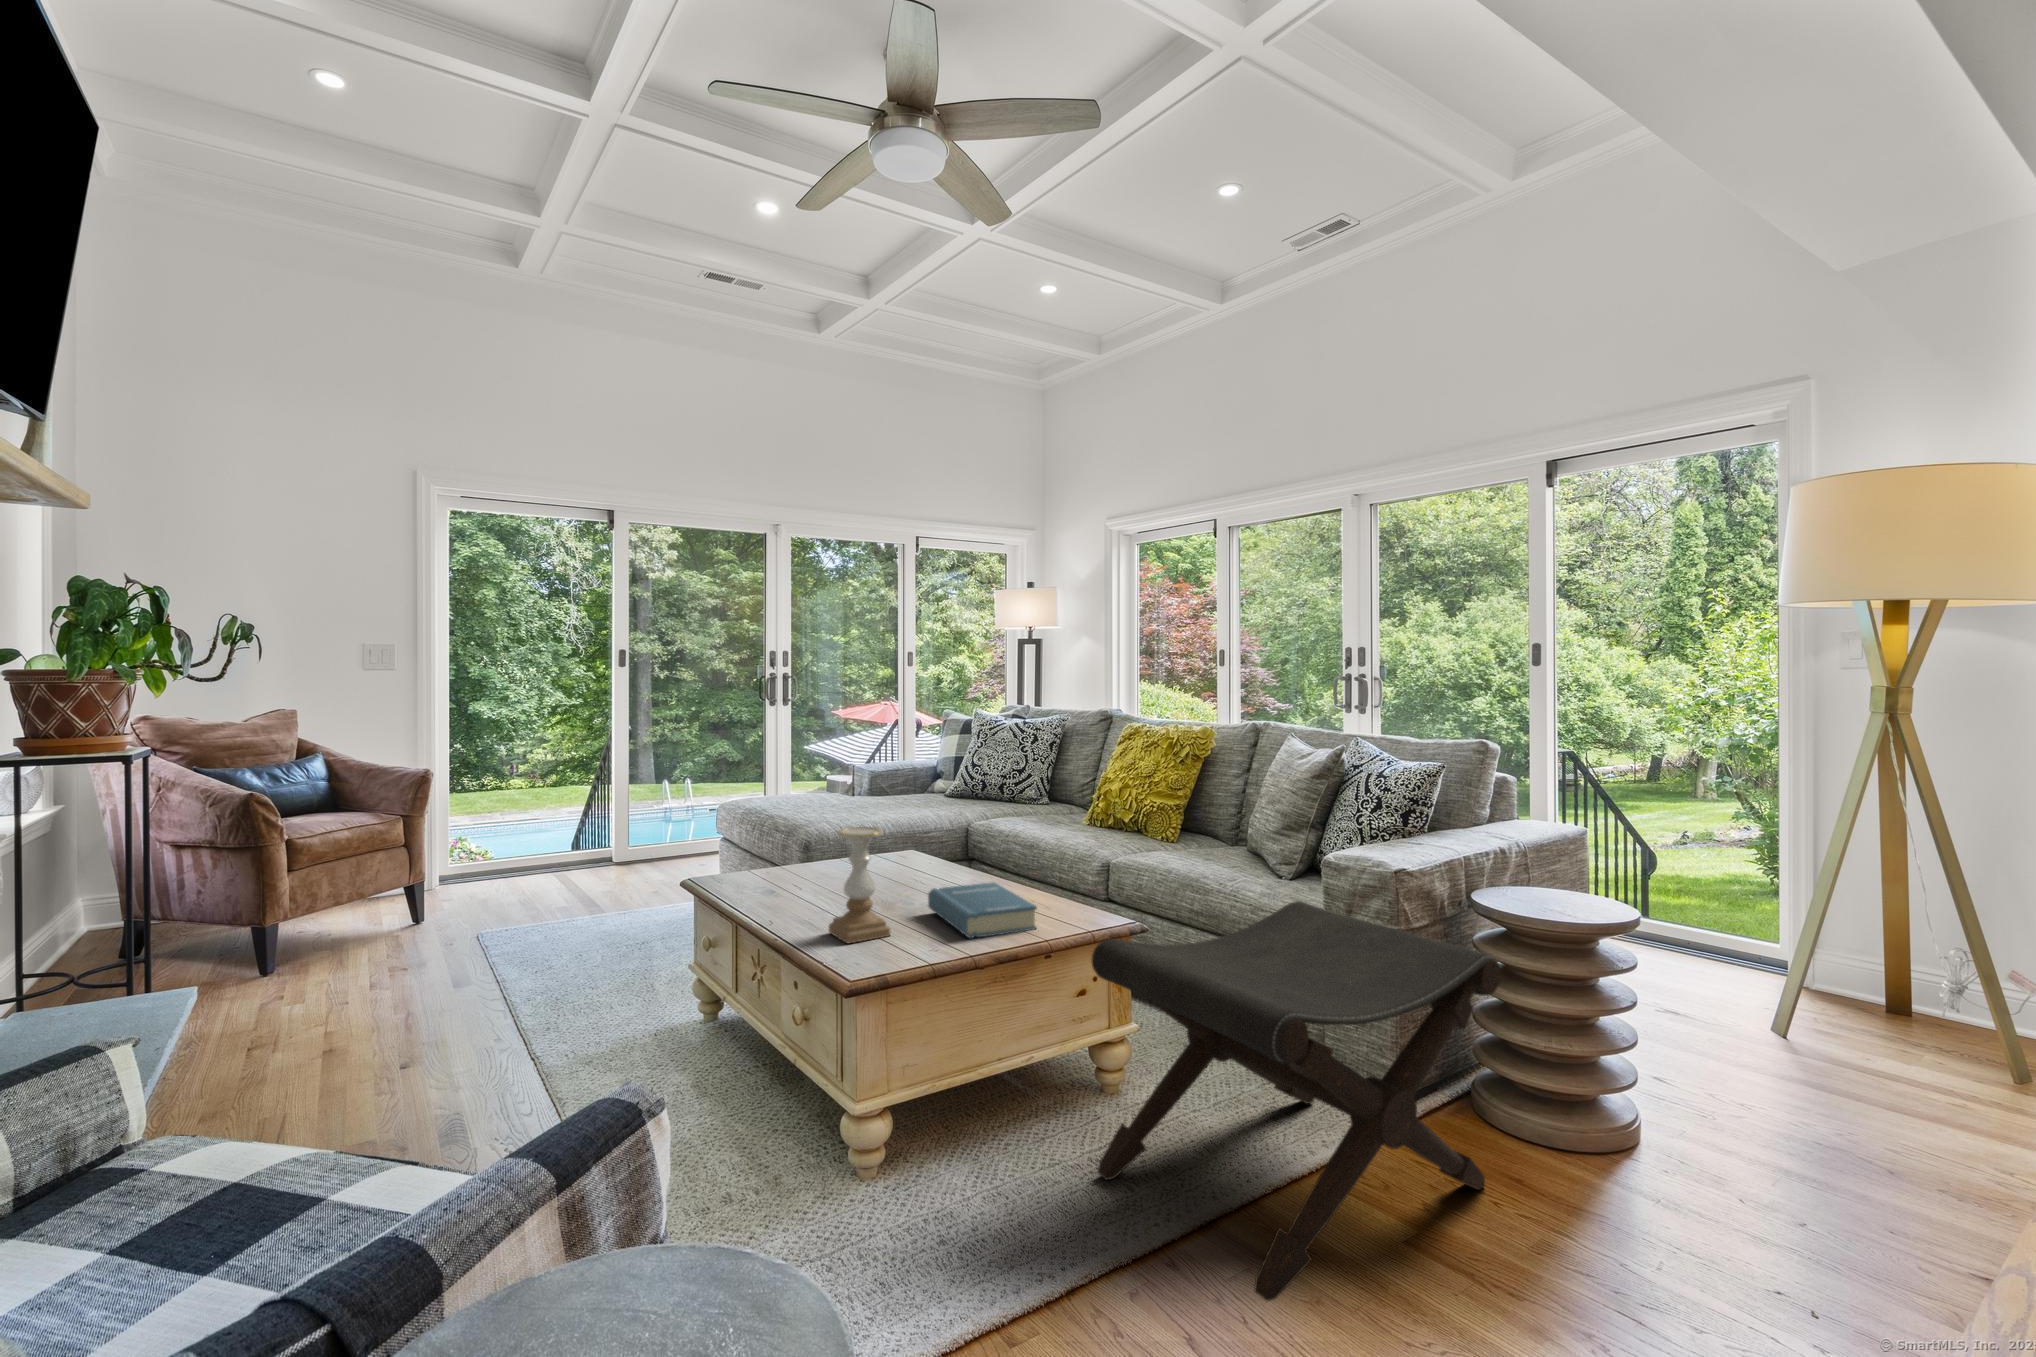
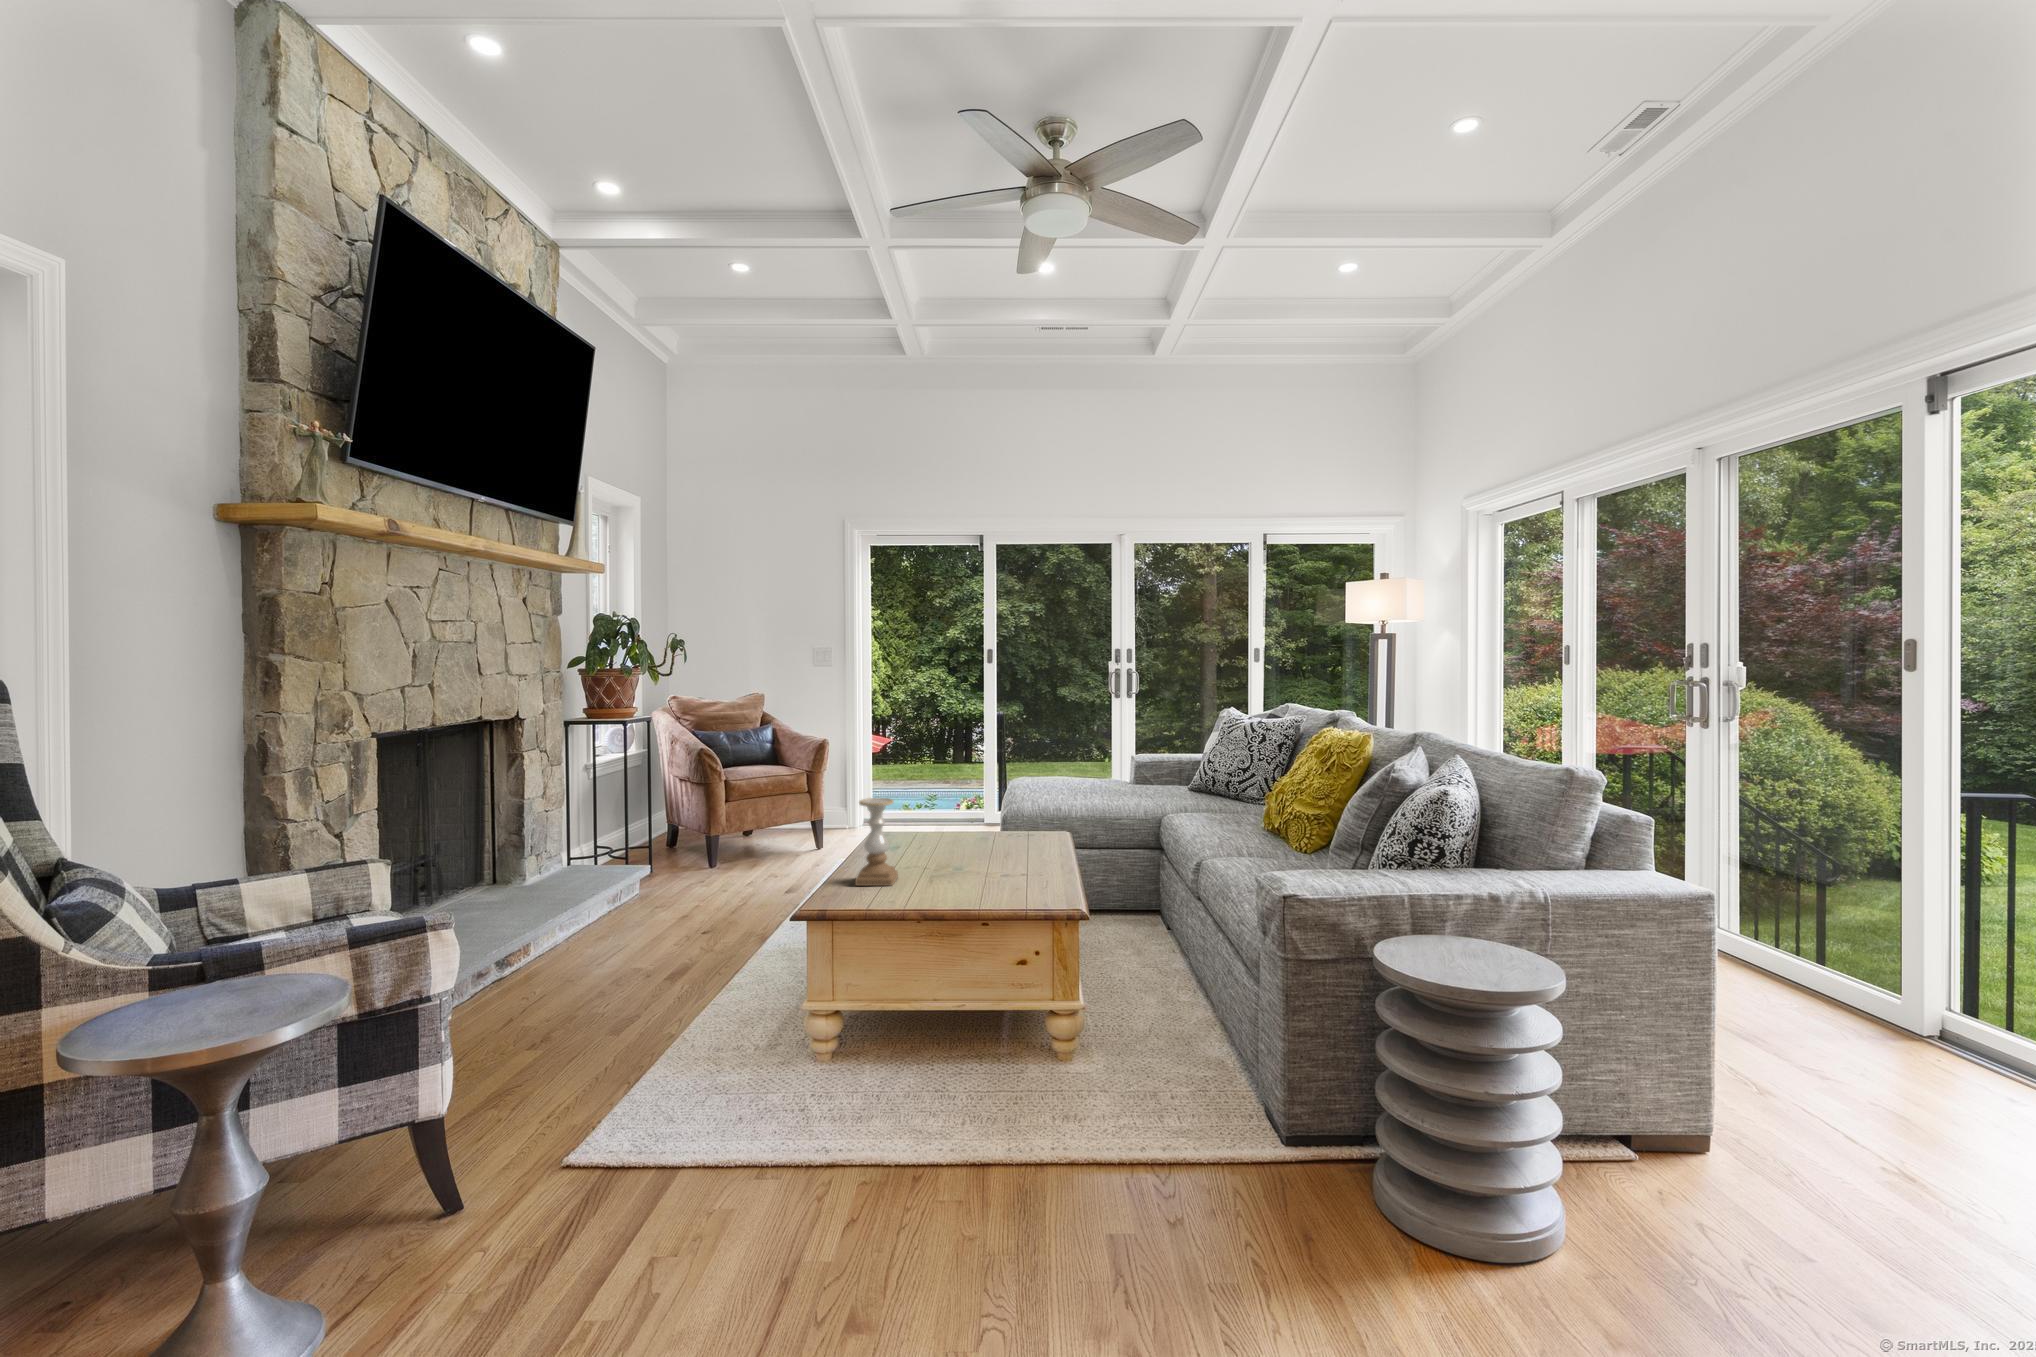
hardback book: present [928,882,1037,939] -> none [926,855,1008,899]
footstool: present [1092,901,1501,1301] -> none [928,910,1278,1236]

